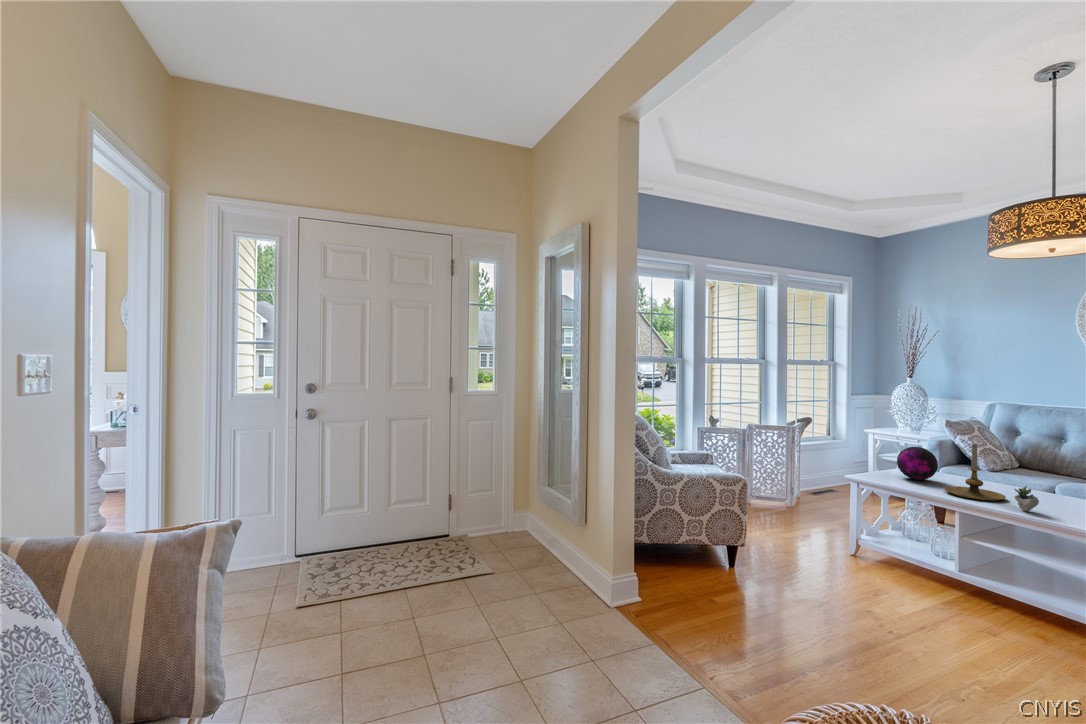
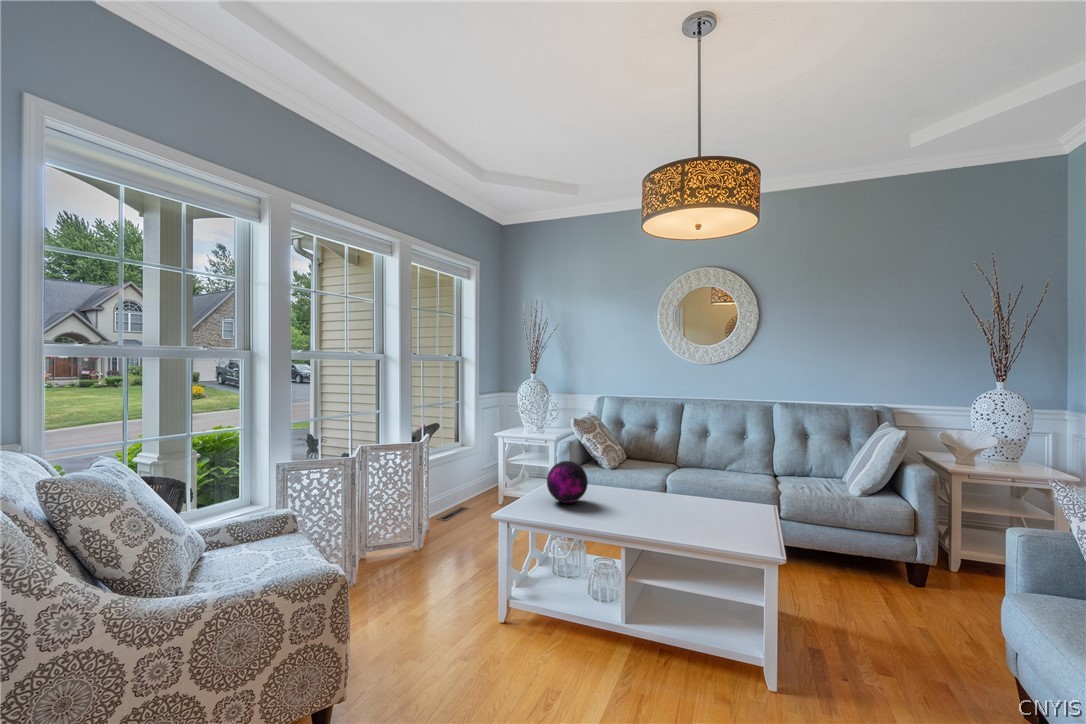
candle holder: present [944,444,1006,501] -> none [602,455,660,527]
succulent plant: present [1014,486,1048,511] -> none [677,505,714,537]

